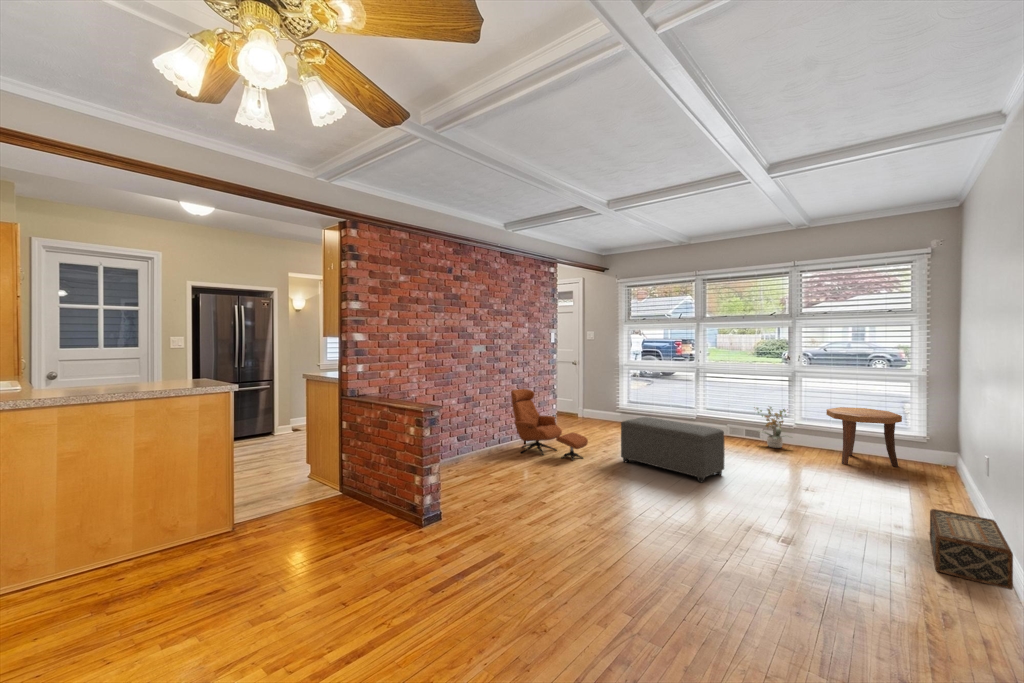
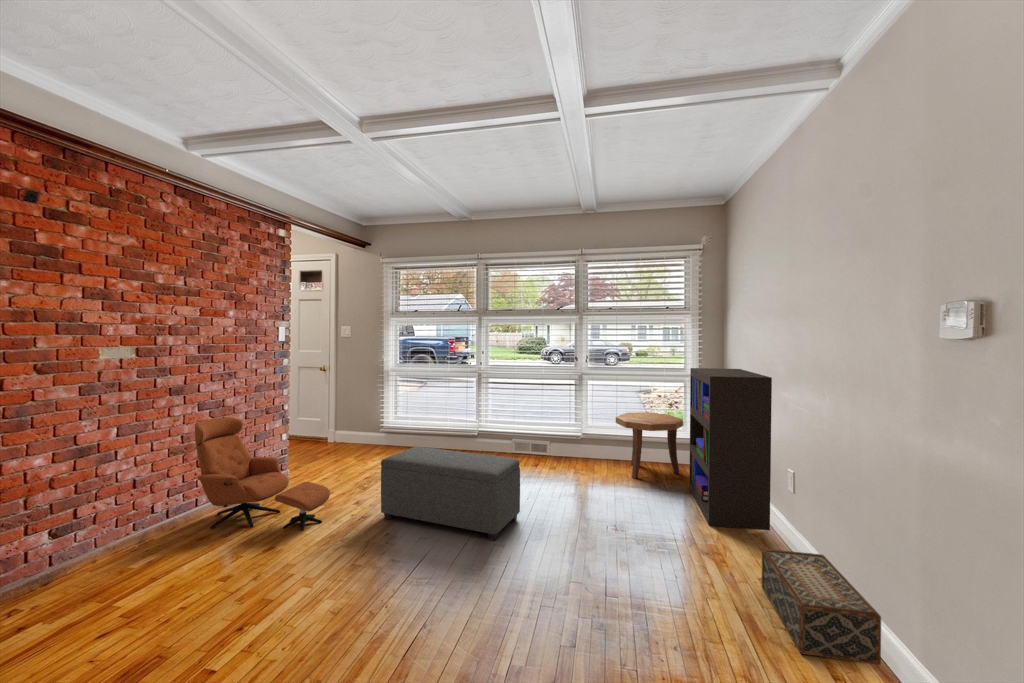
bookshelf: none [902,366,975,514] -> present [689,368,772,530]
potted plant: present [757,407,790,448] -> none [542,415,582,464]

